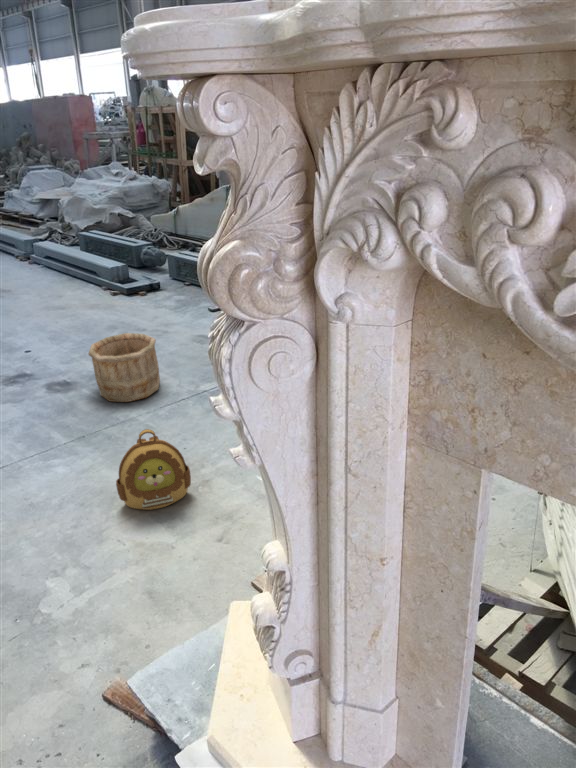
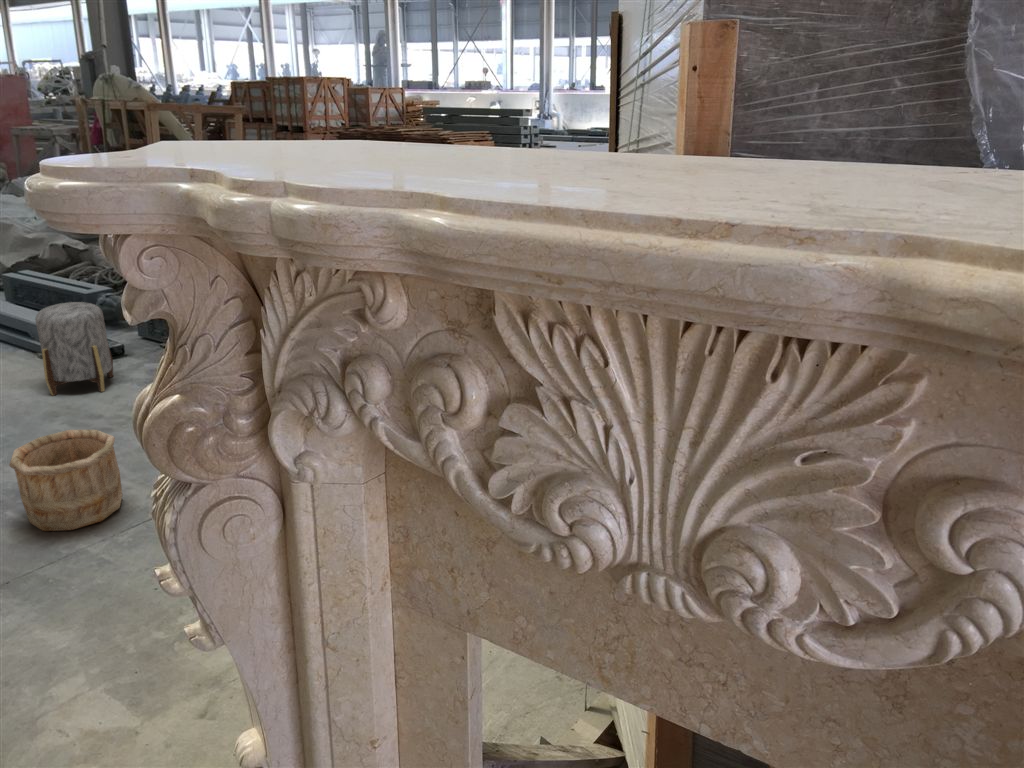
stool: none [103,250,152,315] -> present [35,302,113,396]
backpack: present [116,429,191,510] -> none [49,577,164,692]

